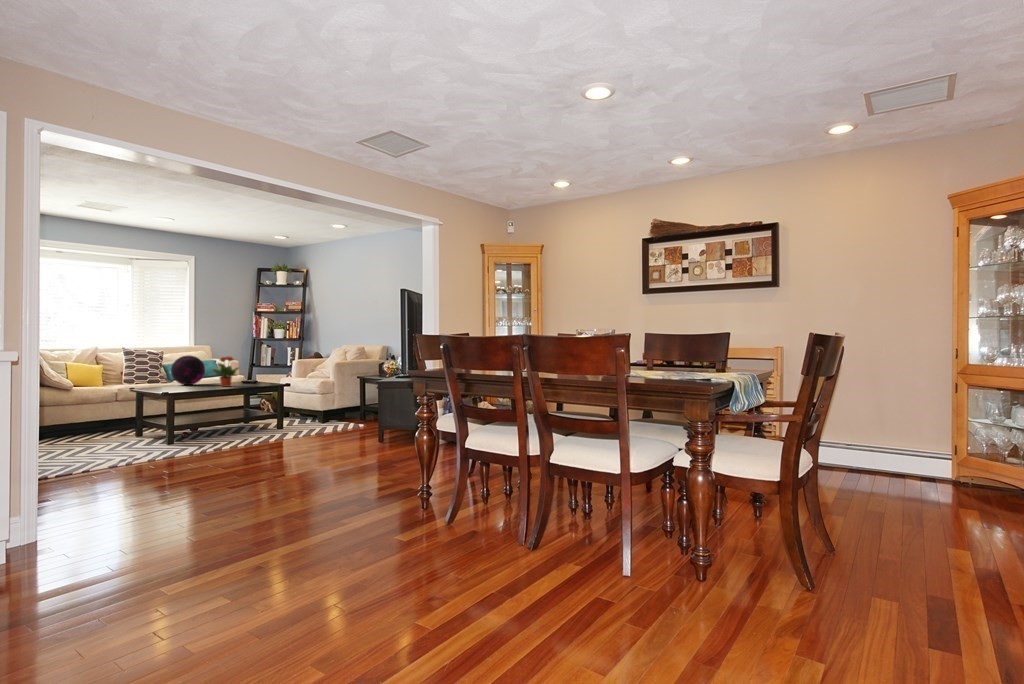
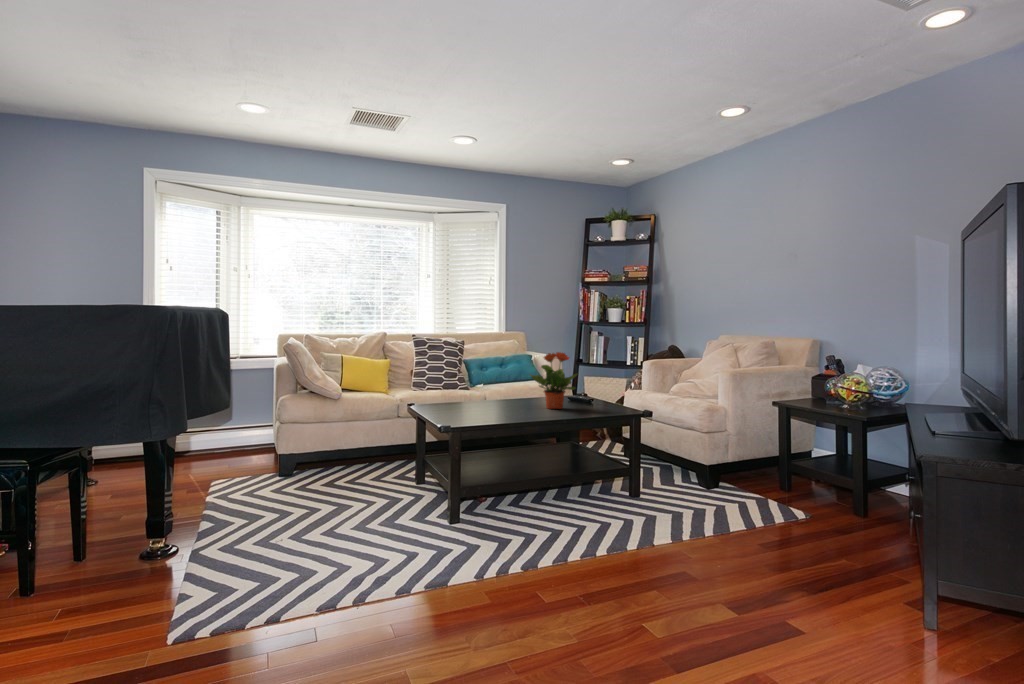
decorative orb: present [171,355,205,385] -> none [469,349,520,400]

